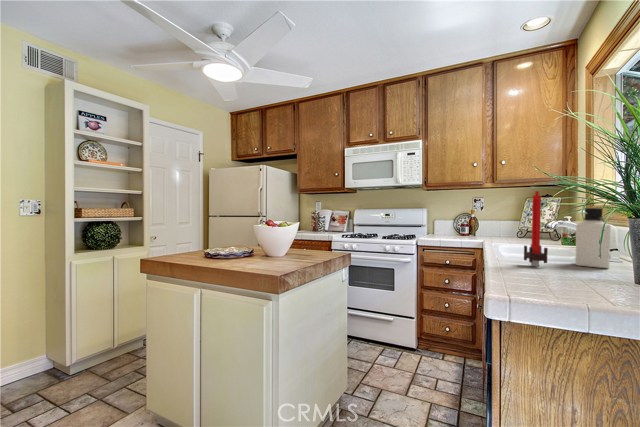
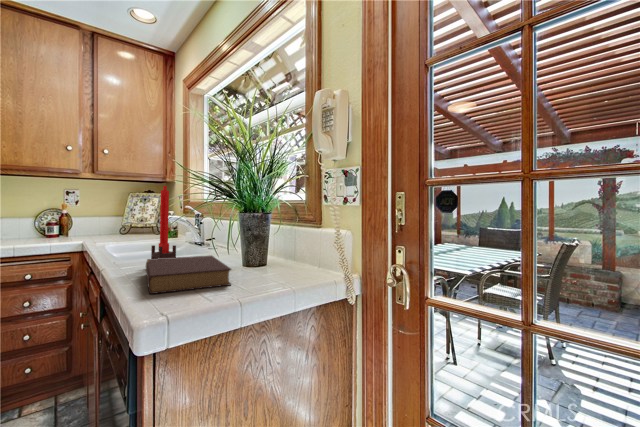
bottle: present [575,208,611,268] -> none [194,205,220,258]
book: none [505,256,593,292] -> present [146,256,231,294]

